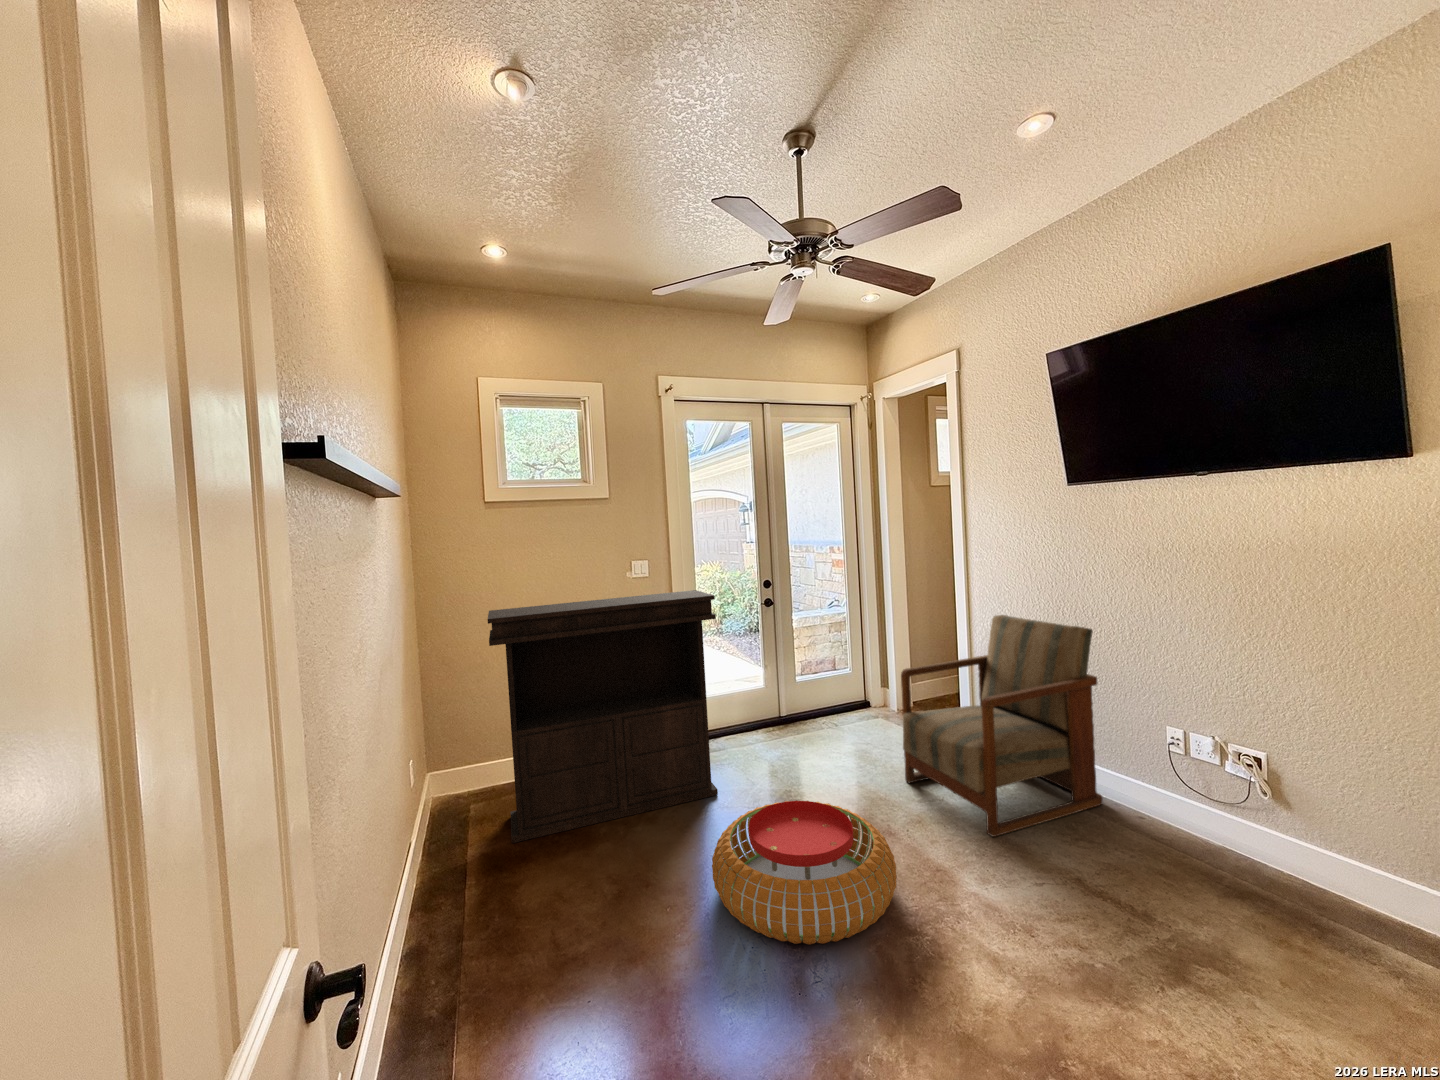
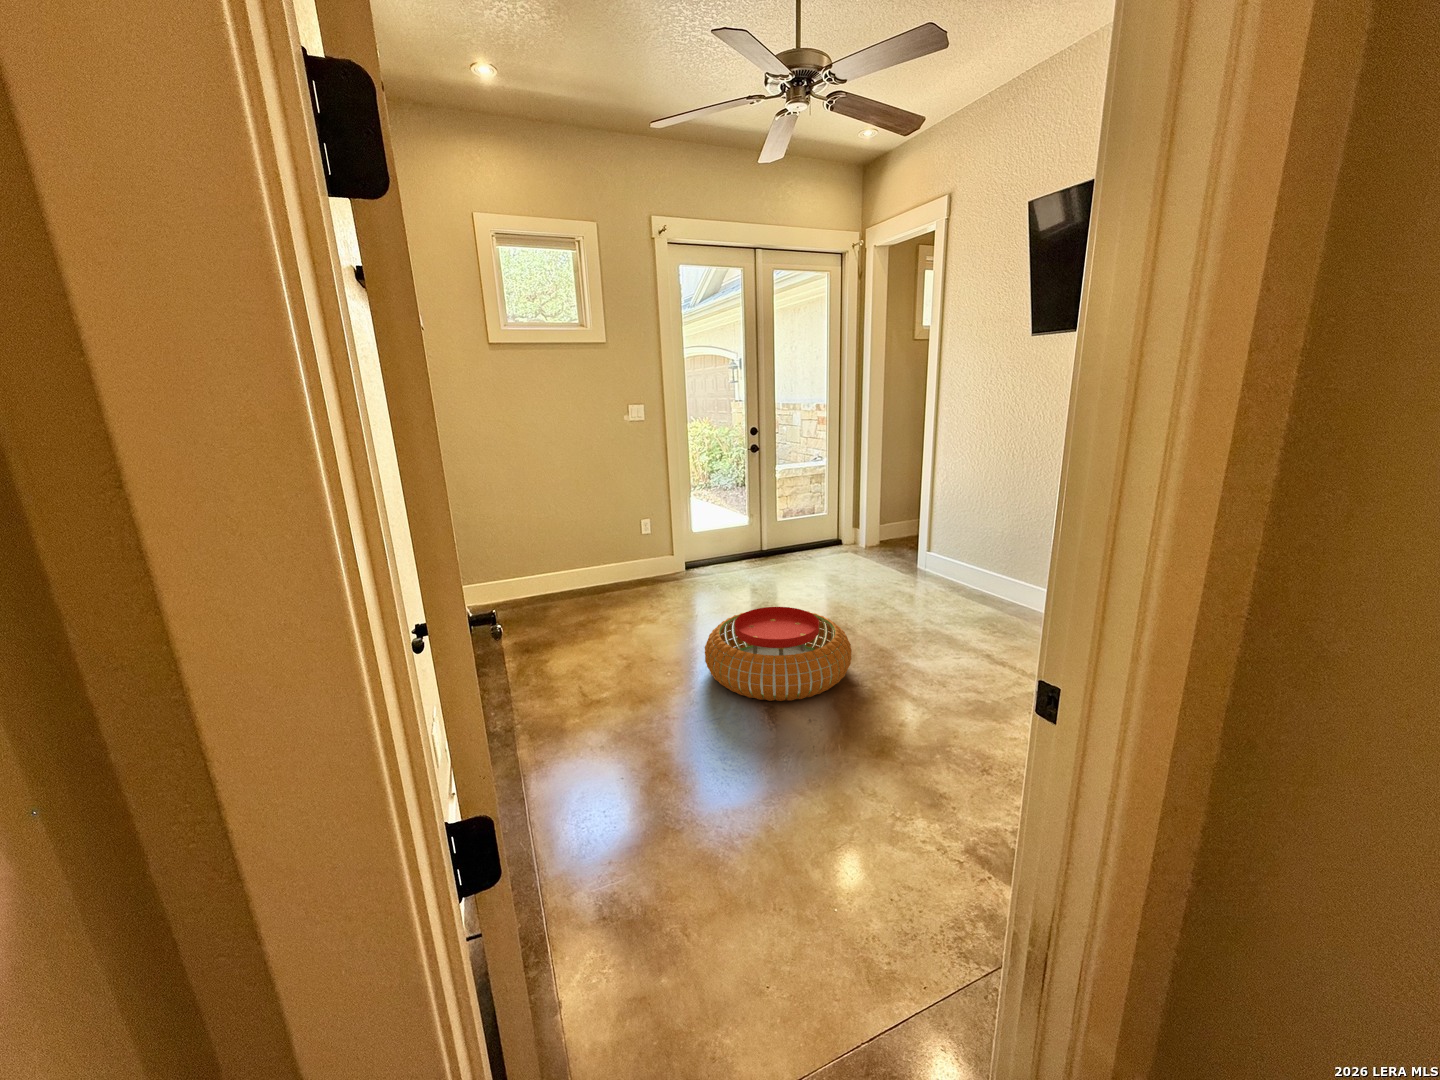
console table: present [487,590,718,843] -> none [501,436,708,644]
armchair: present [901,615,1103,837] -> none [867,461,1038,637]

